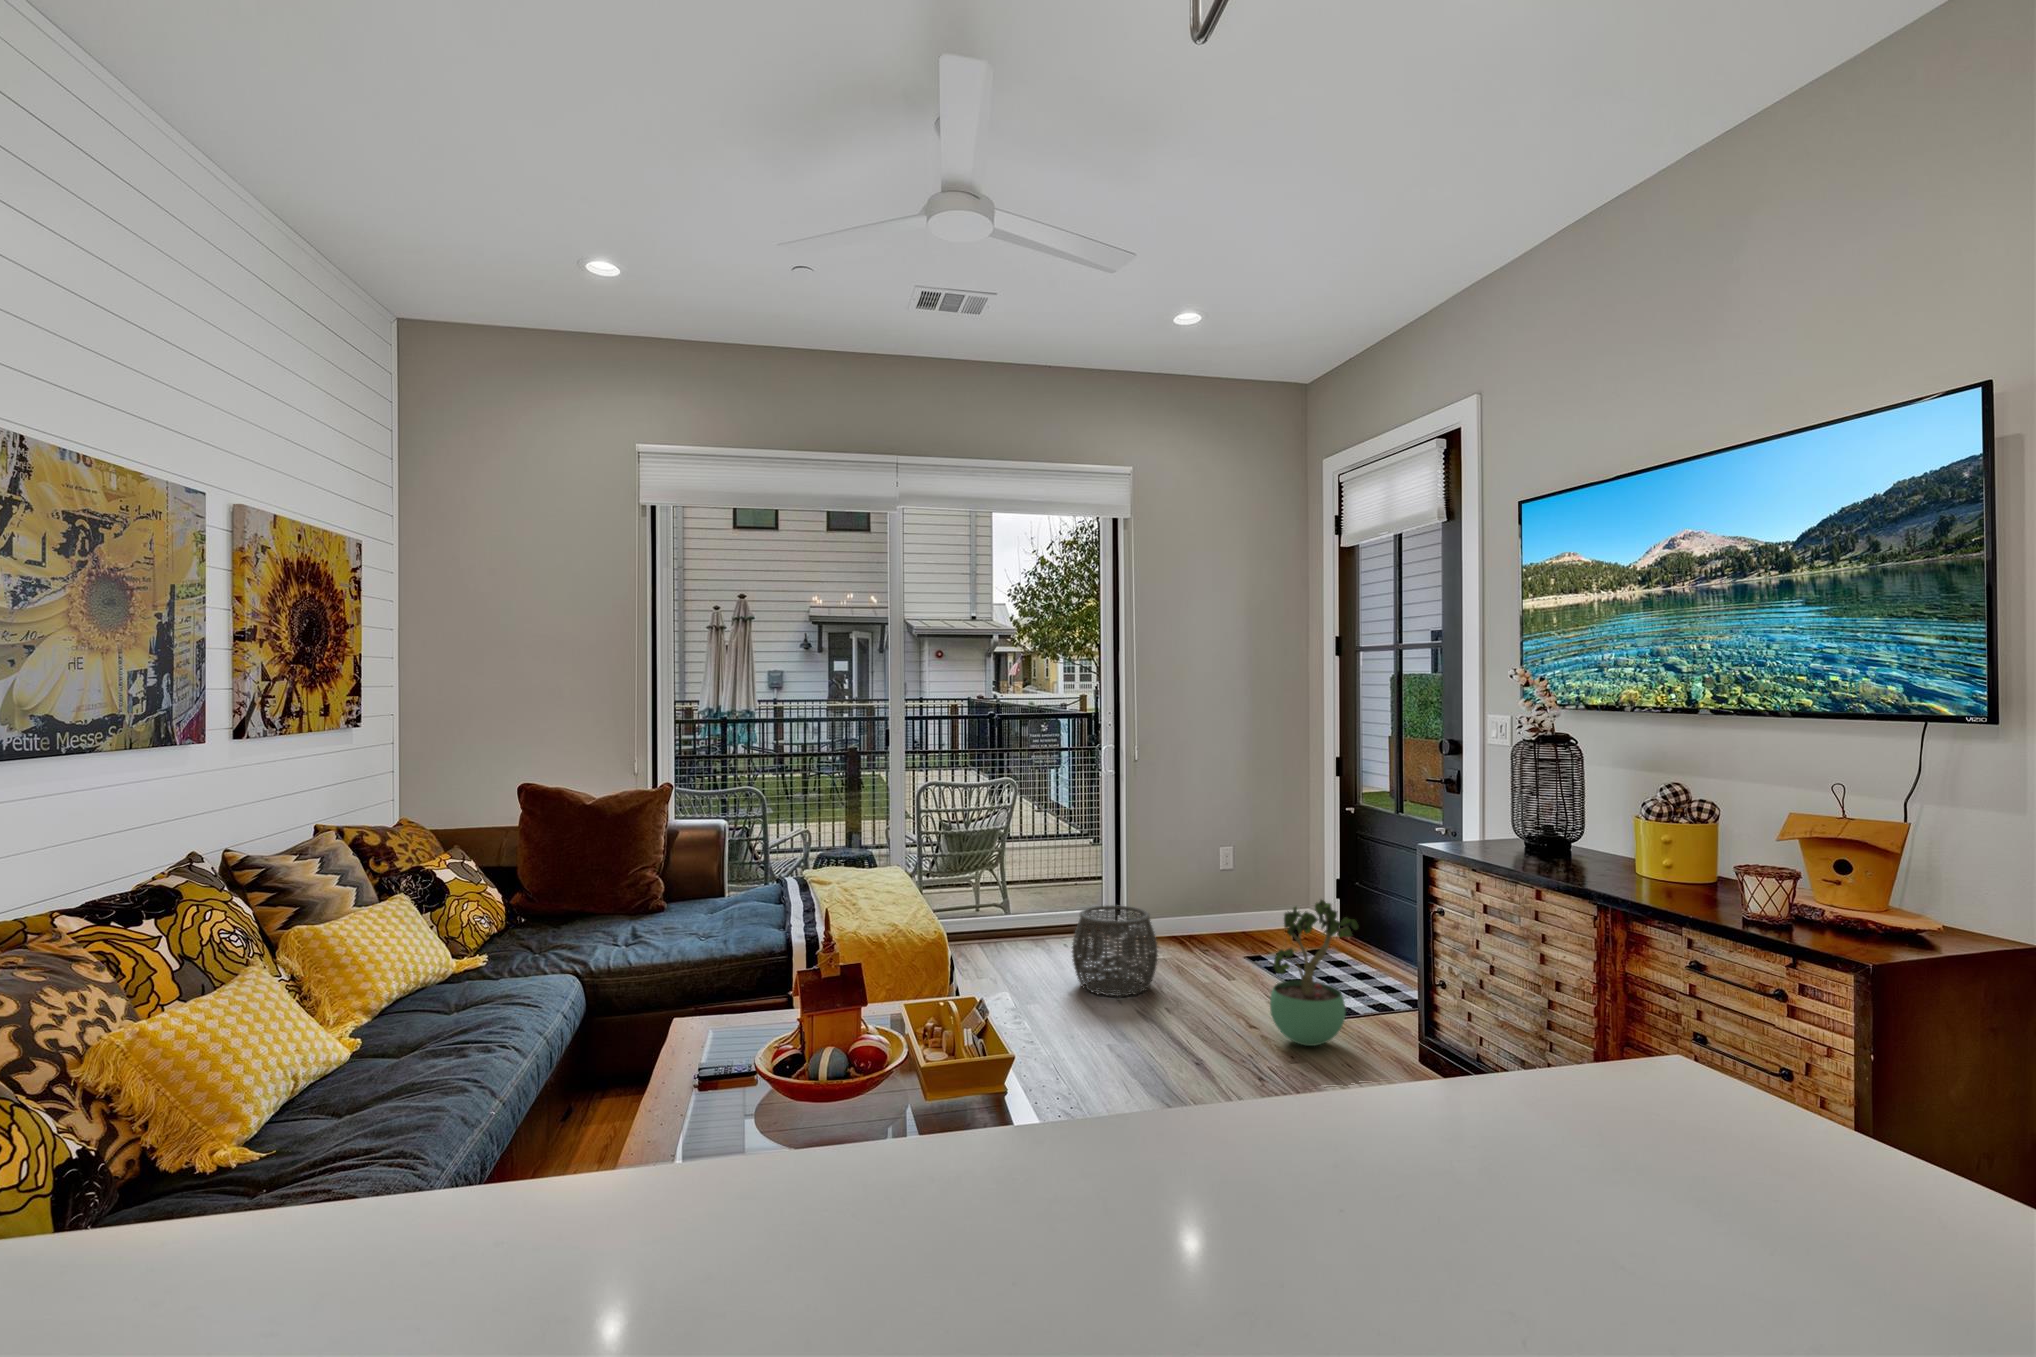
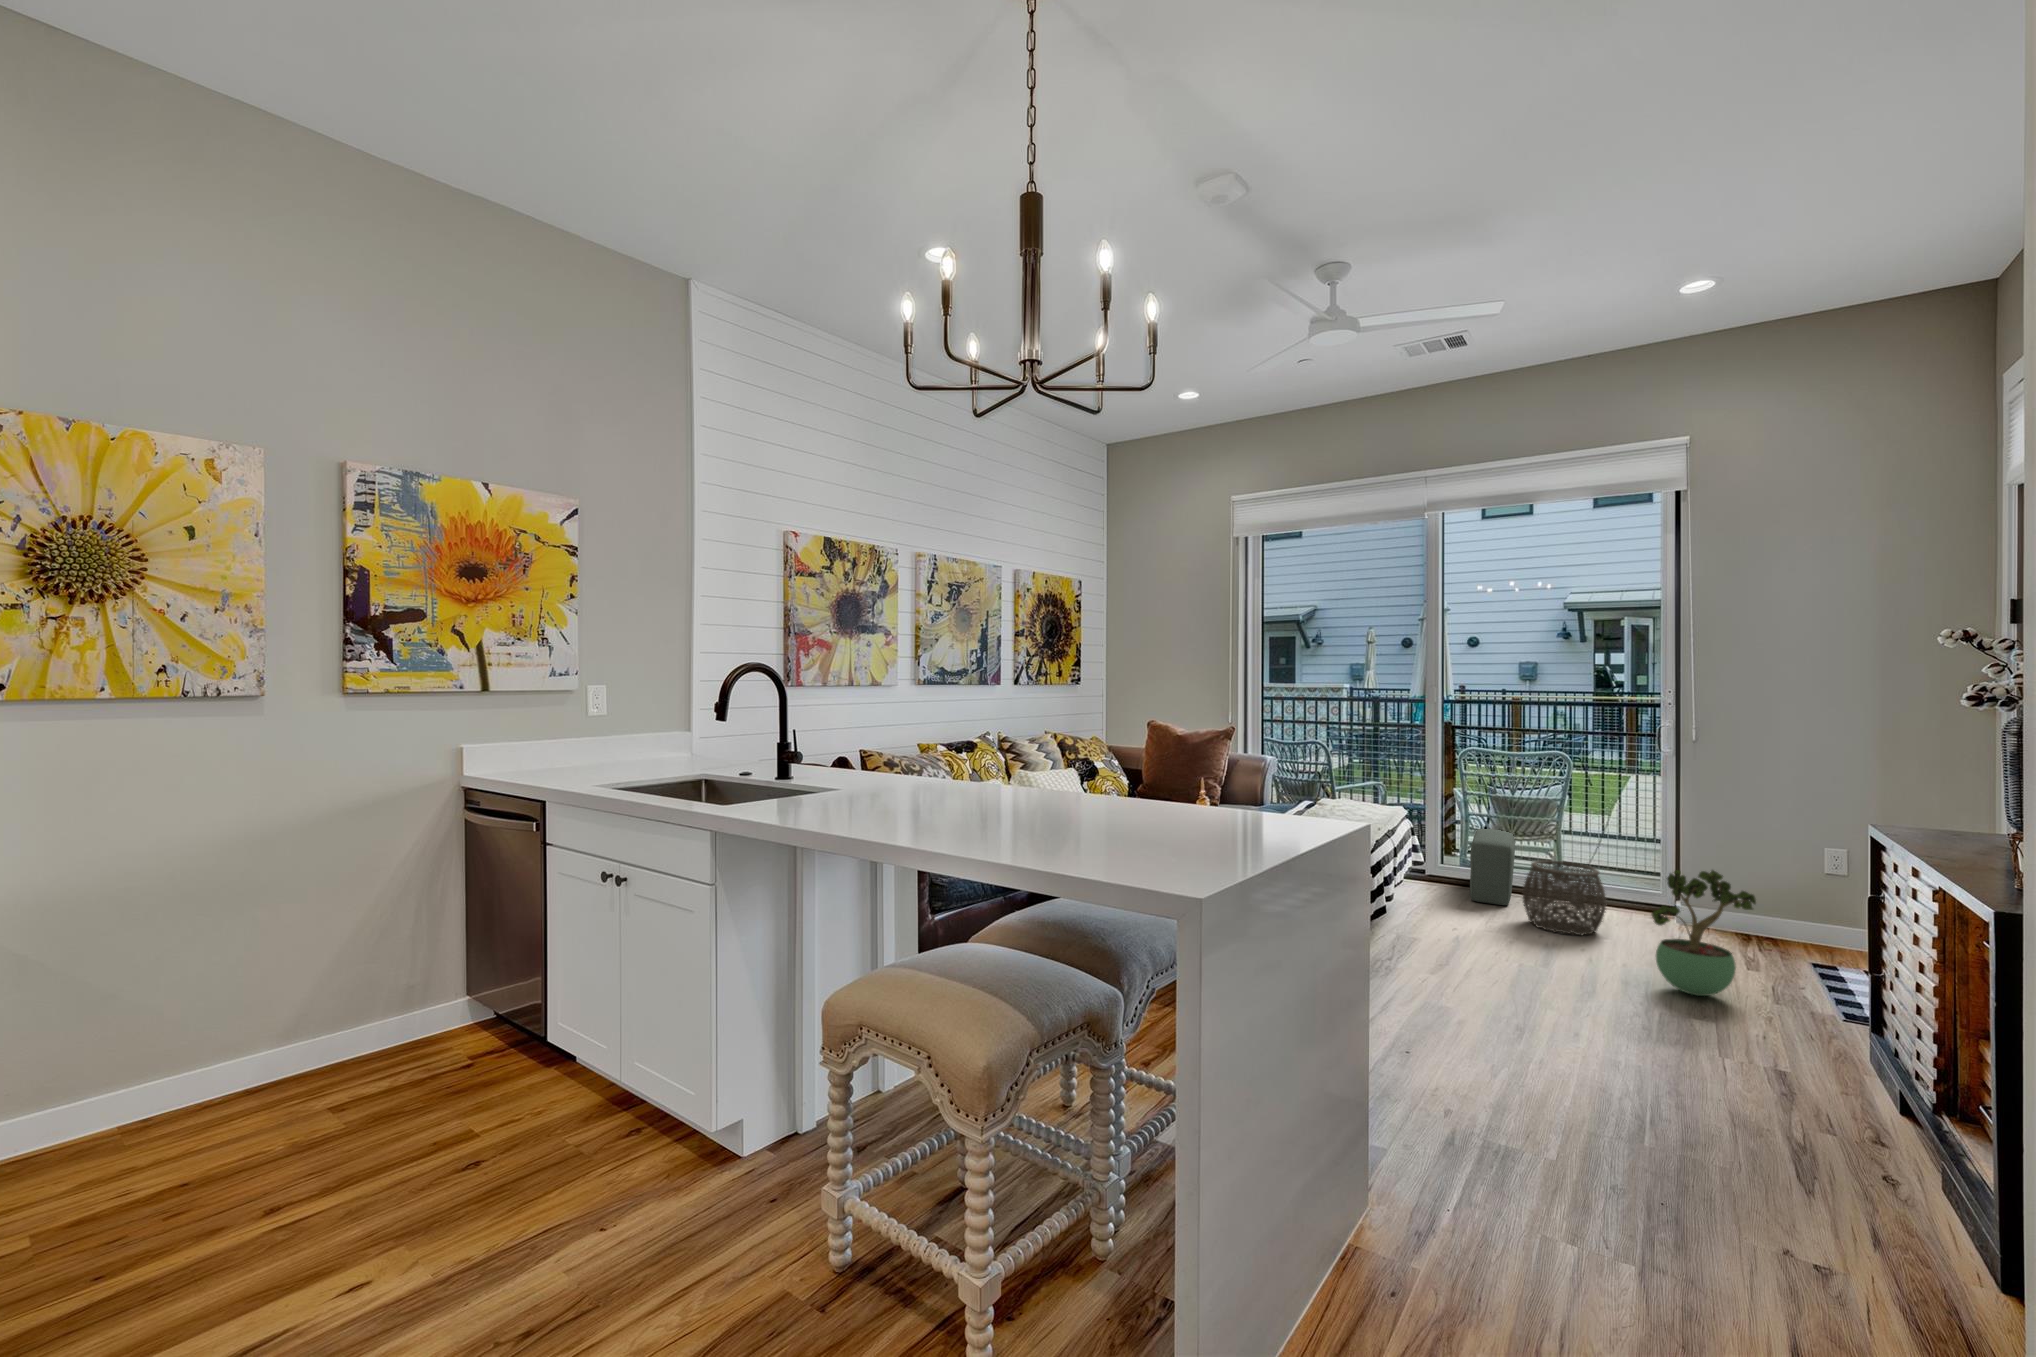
pouf: none [967,870,1039,973] -> present [1470,829,1515,905]

